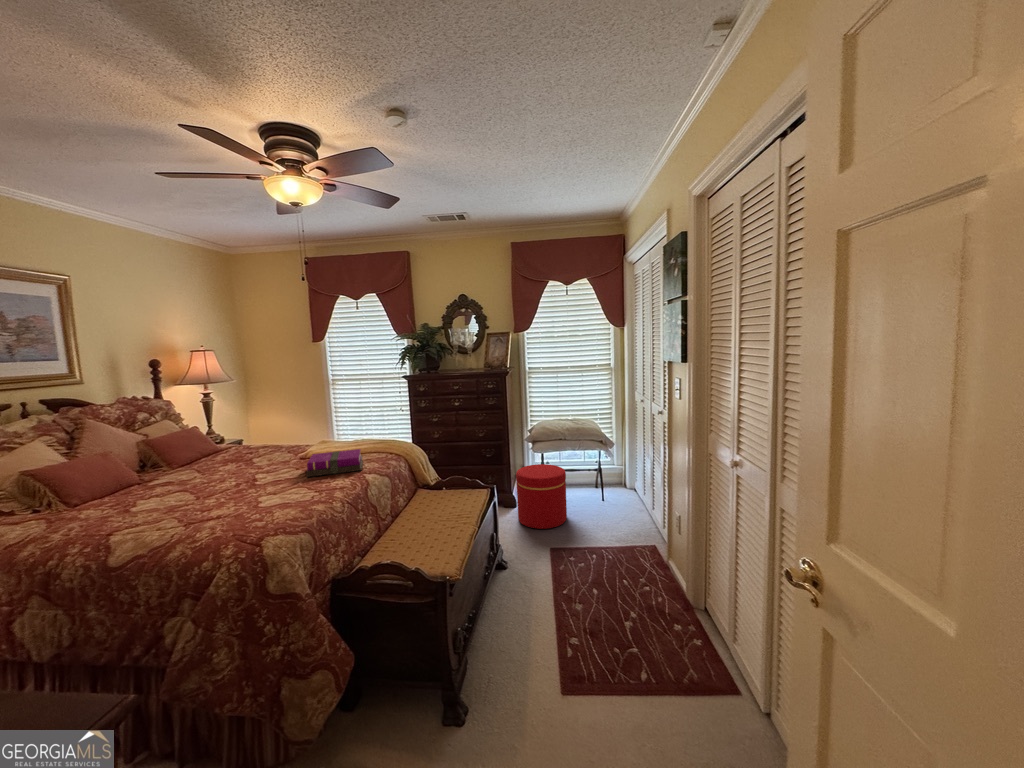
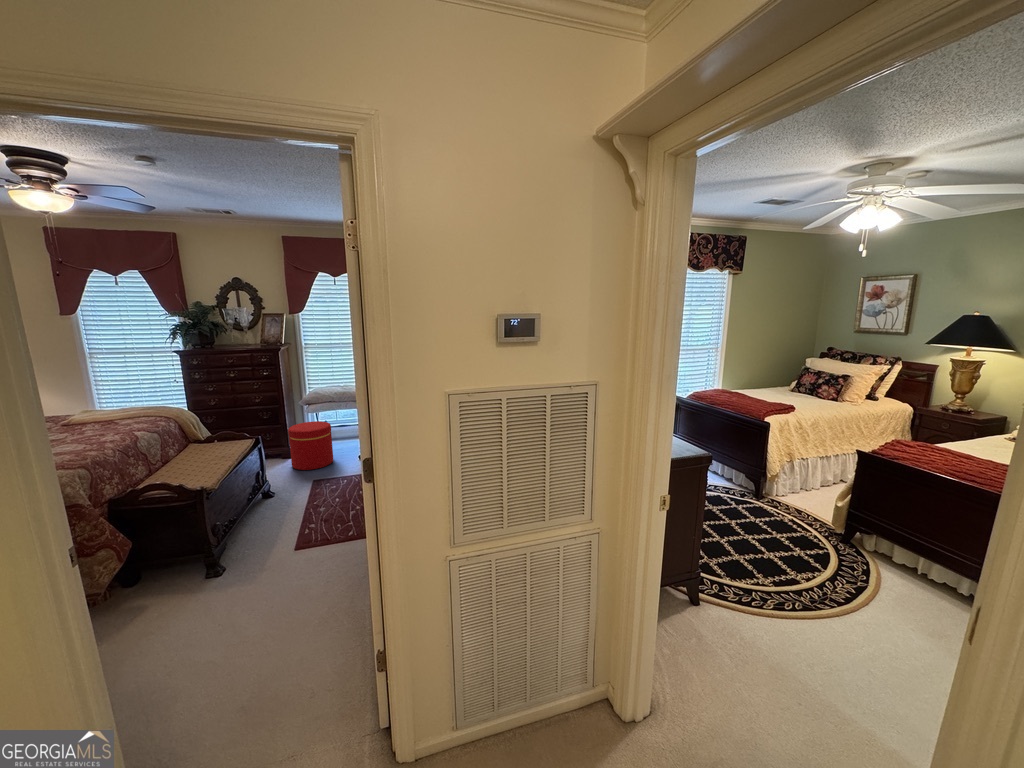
notebook: present [306,449,363,477] -> none [73,414,132,437]

